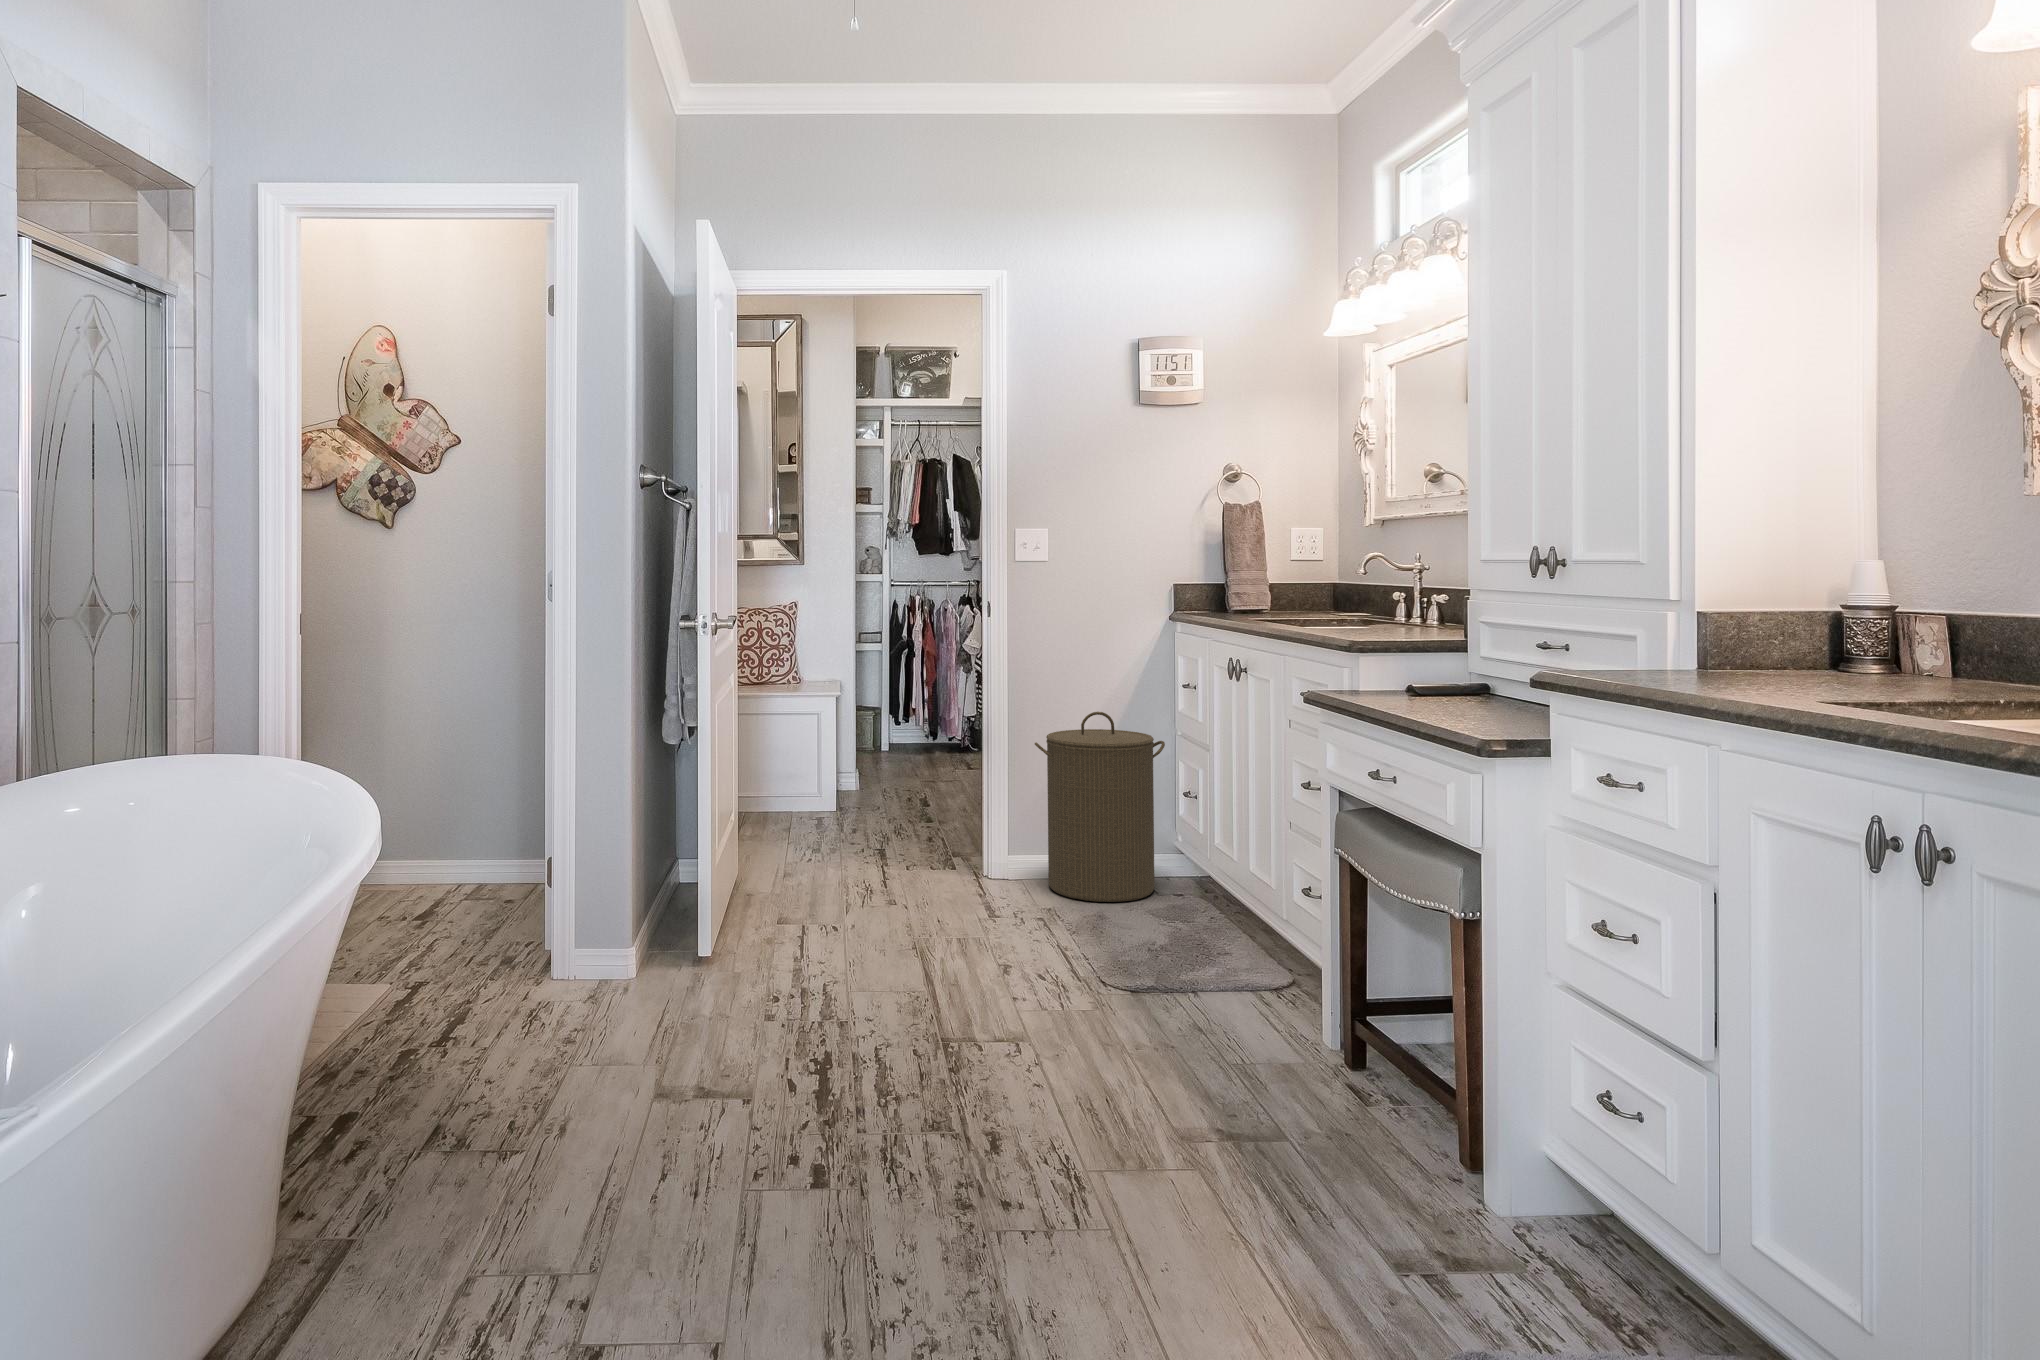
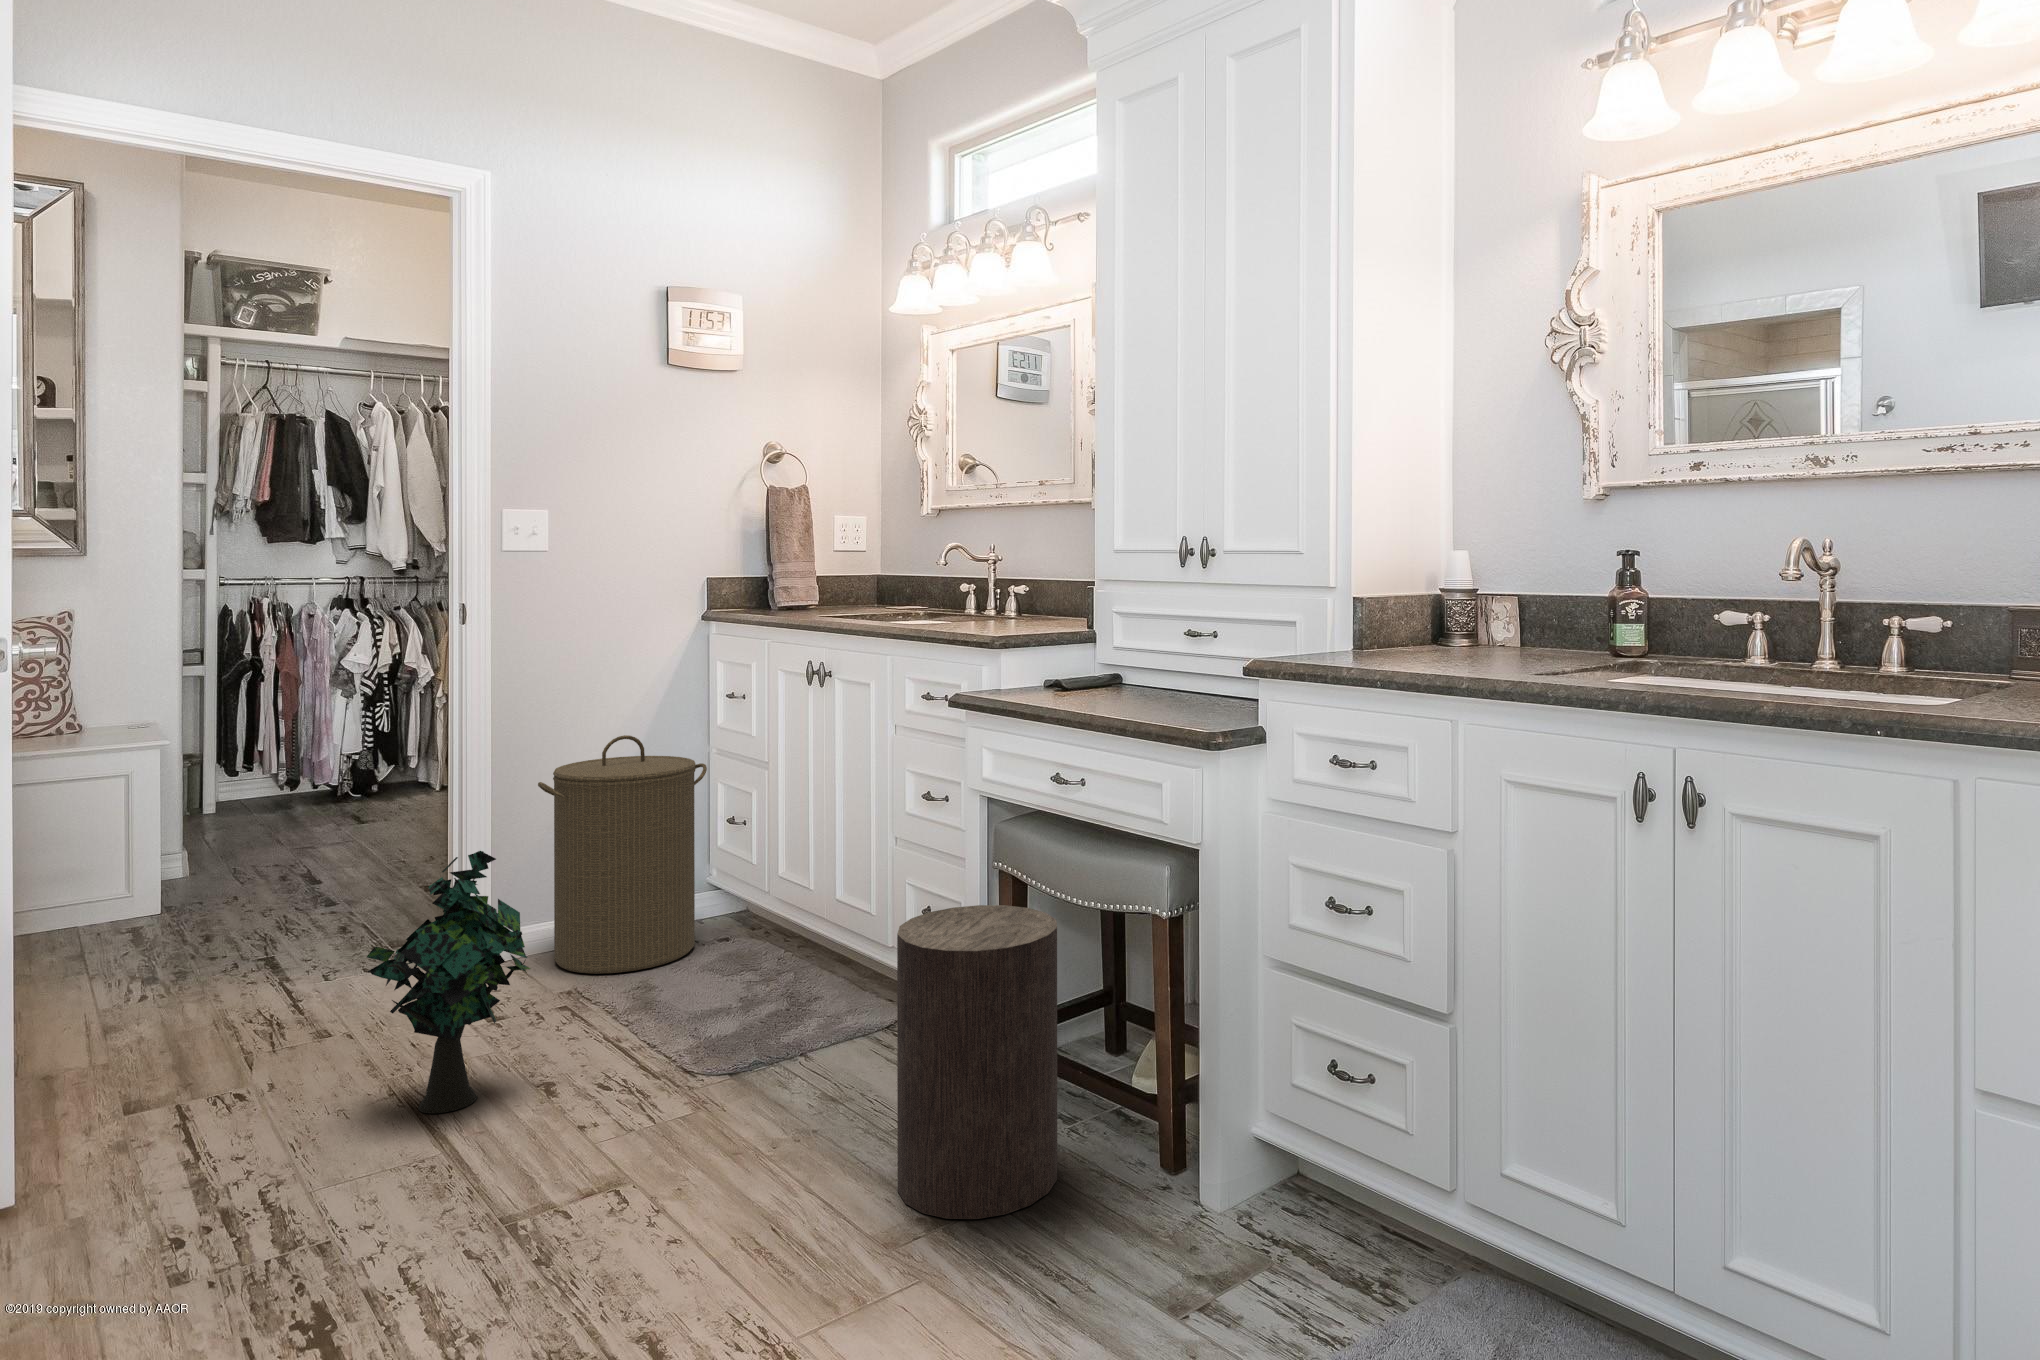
decorative plant: none [891,783,997,966] -> present [367,851,531,1113]
stool: none [1210,878,1359,1150] -> present [897,905,1057,1219]

